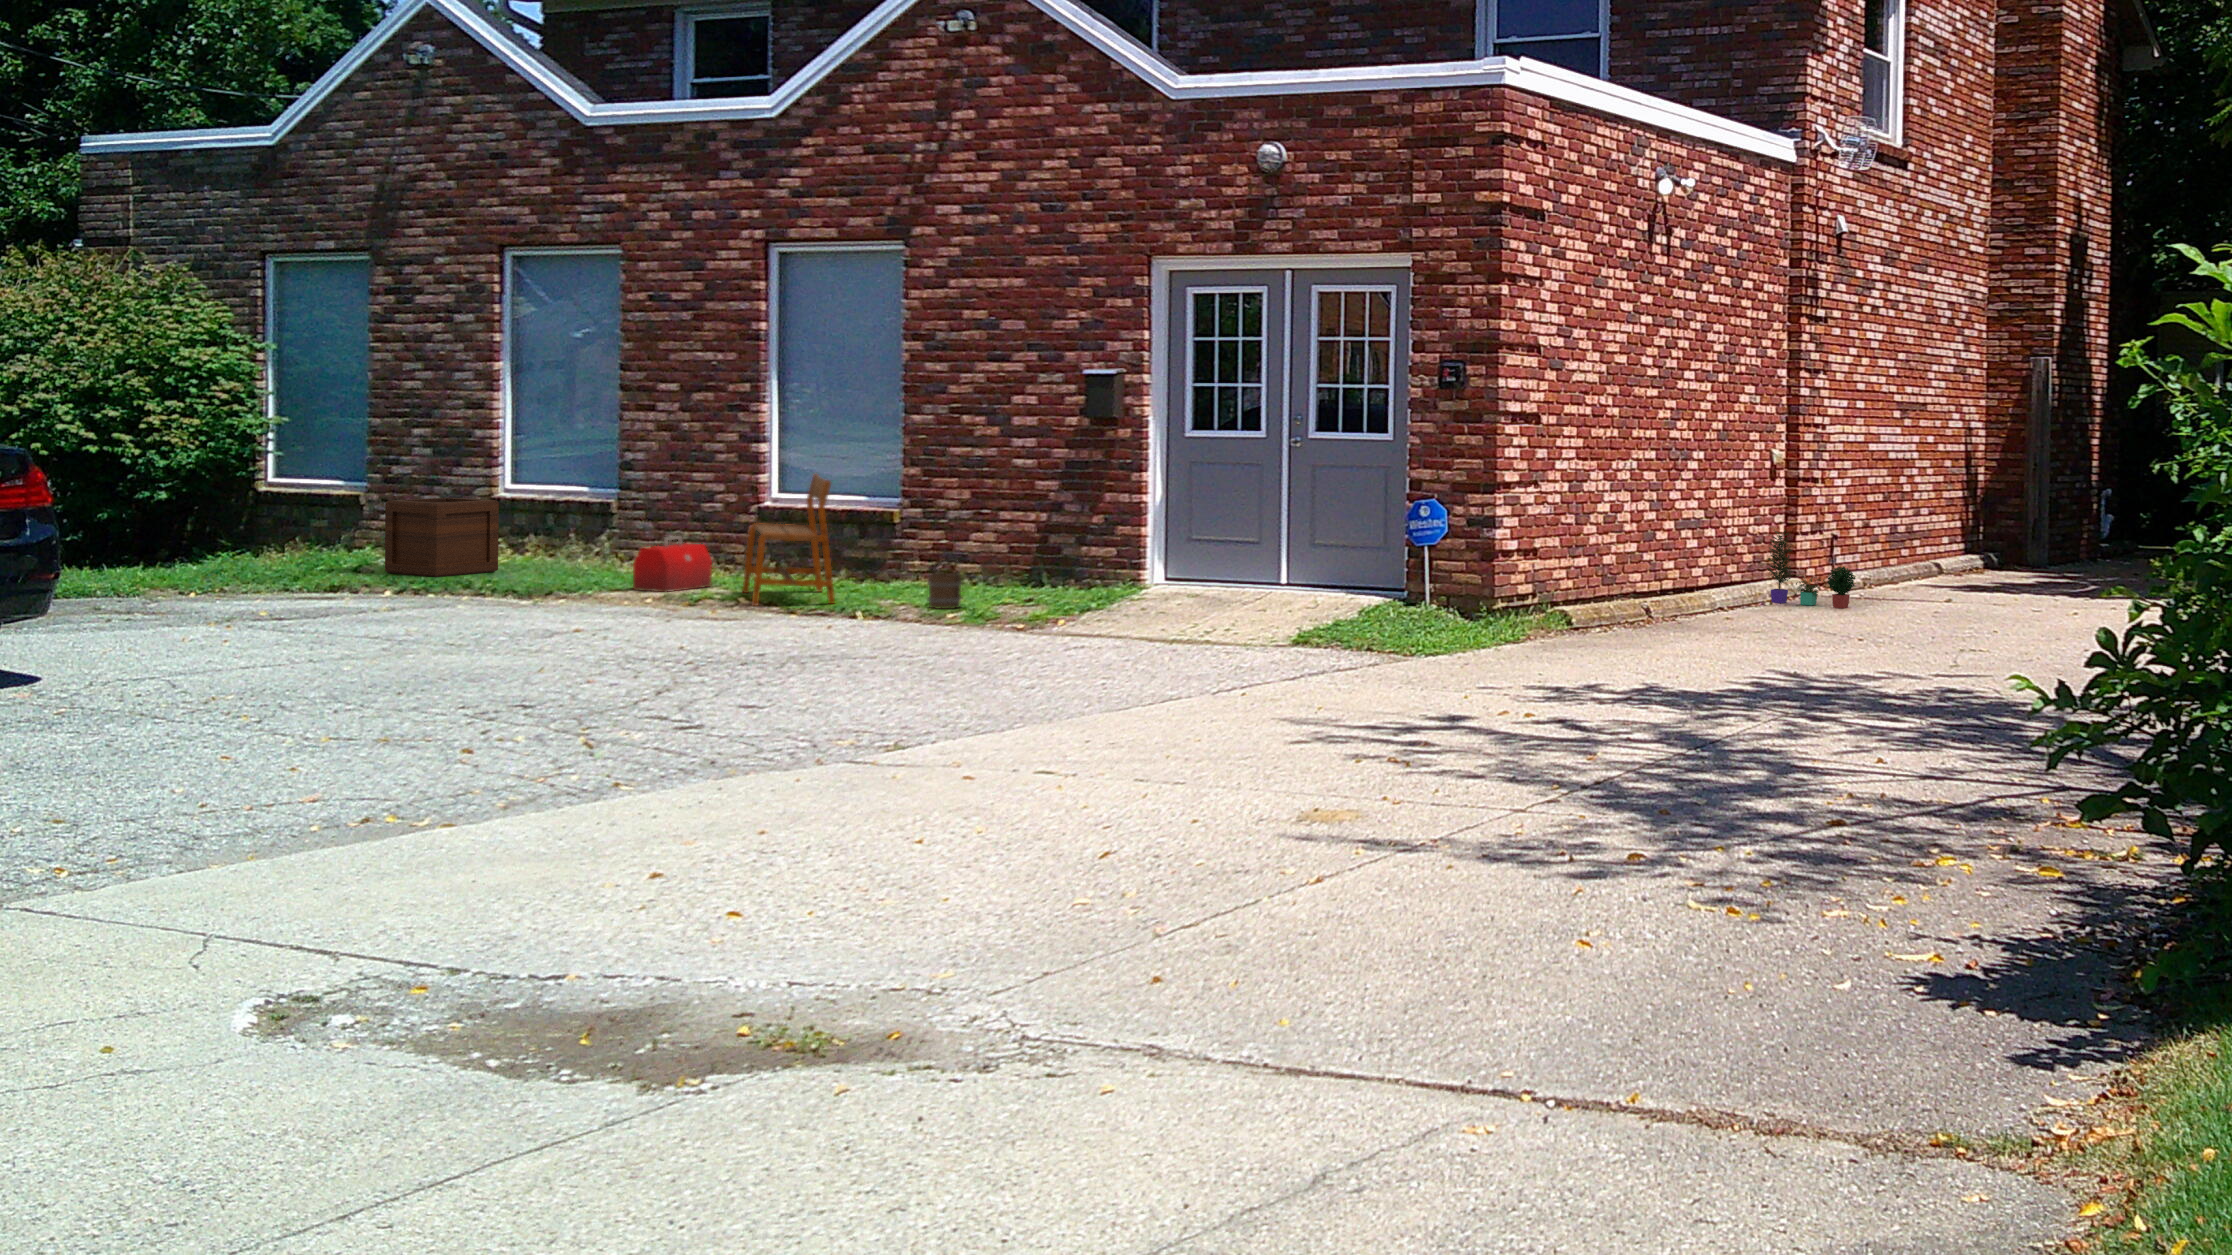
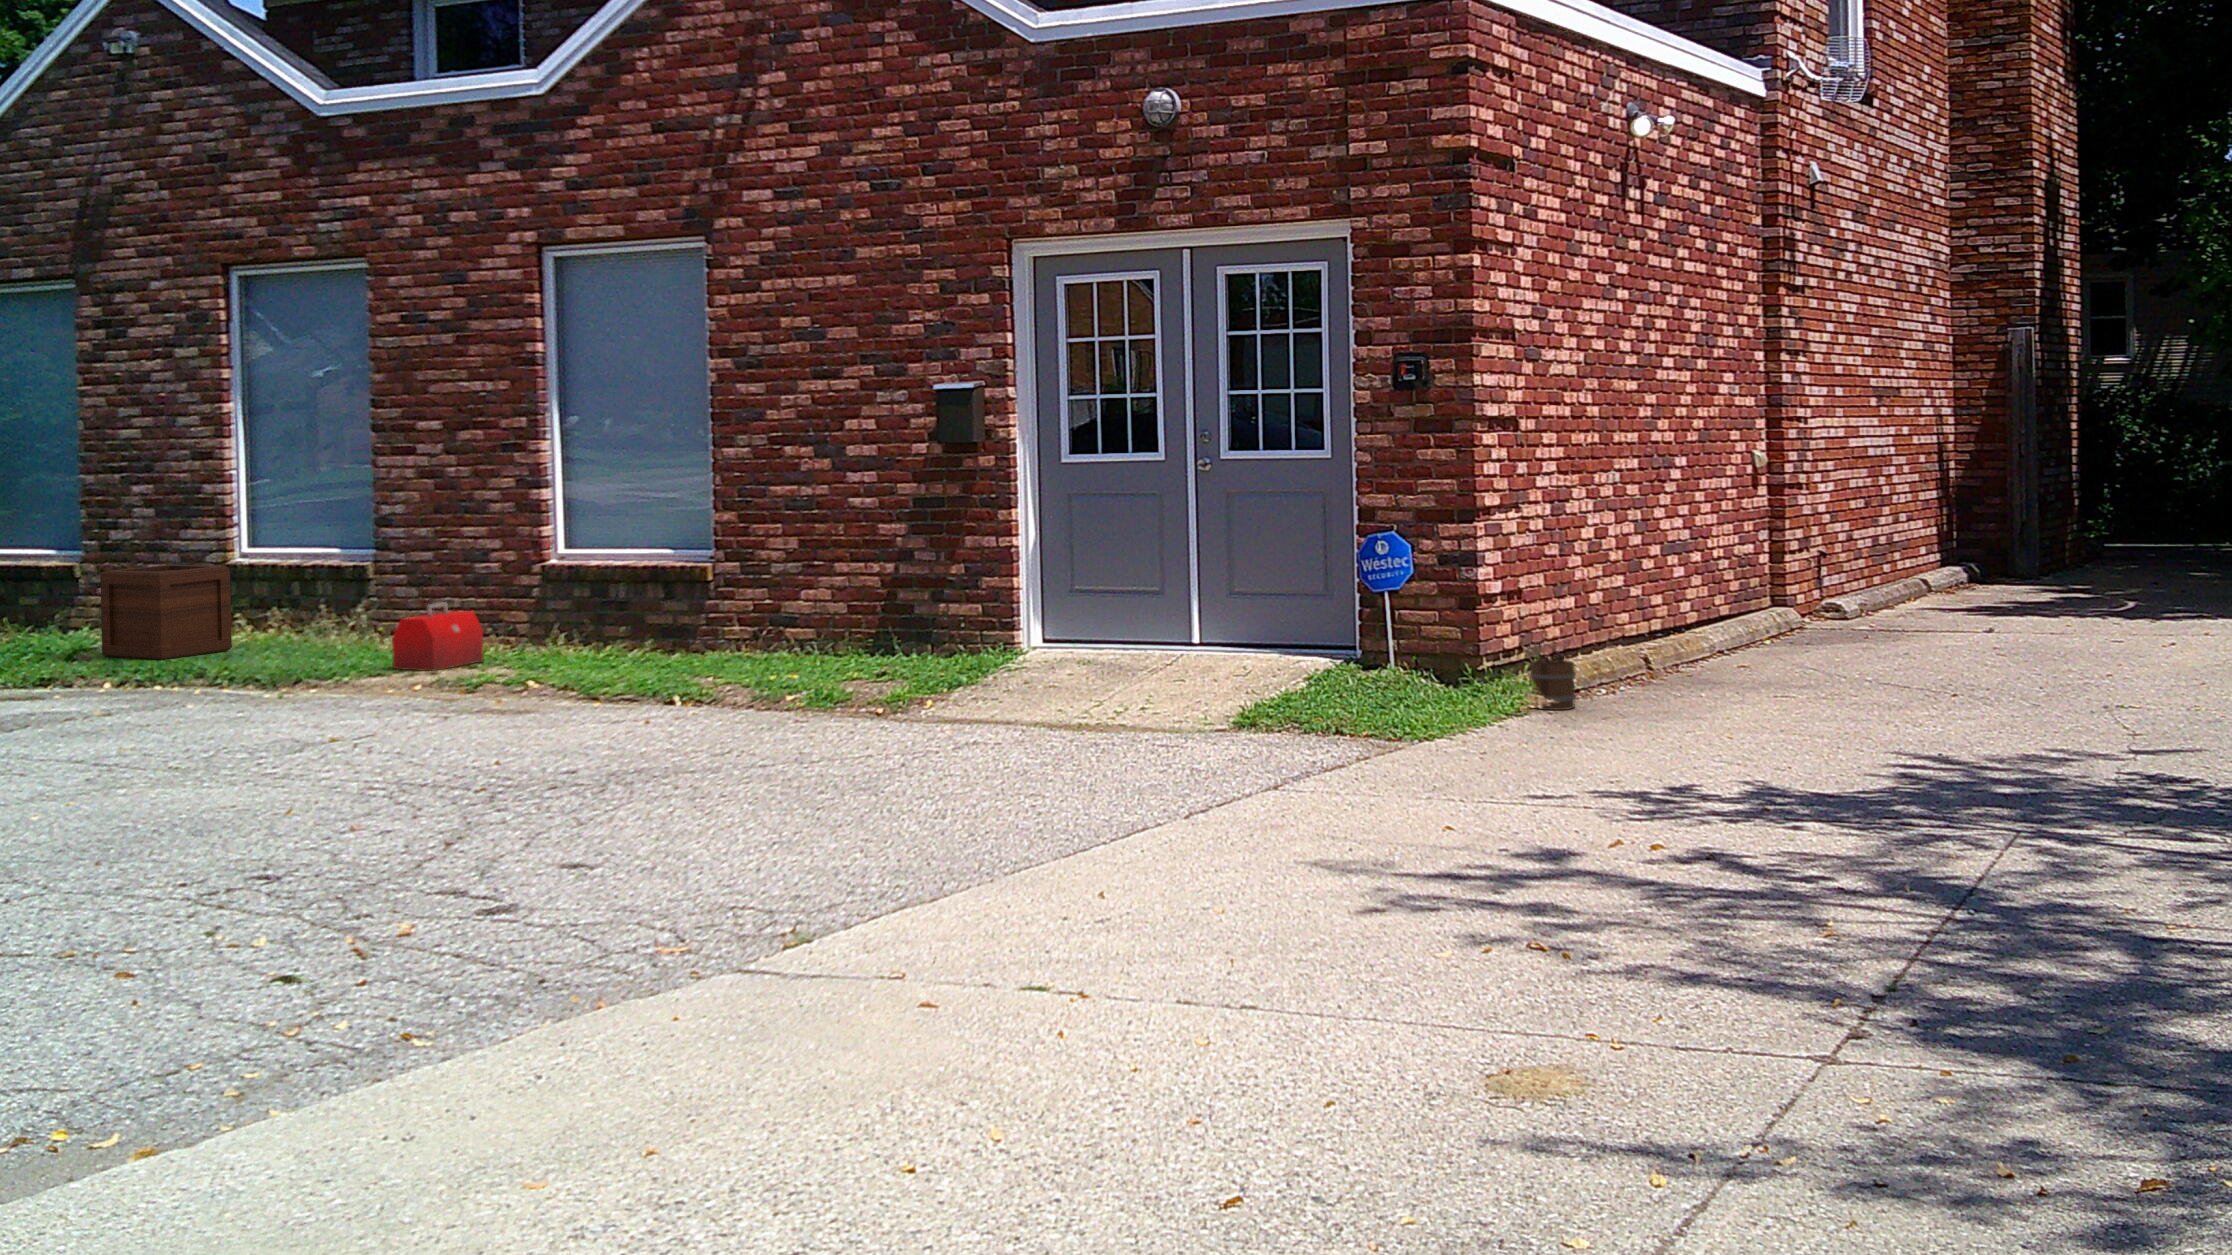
bench: present [742,474,835,606] -> none [522,522,638,687]
potted plant: present [1767,530,1856,608] -> none [1753,549,1874,644]
bucket: present [928,560,962,609] -> present [1529,642,1576,710]

